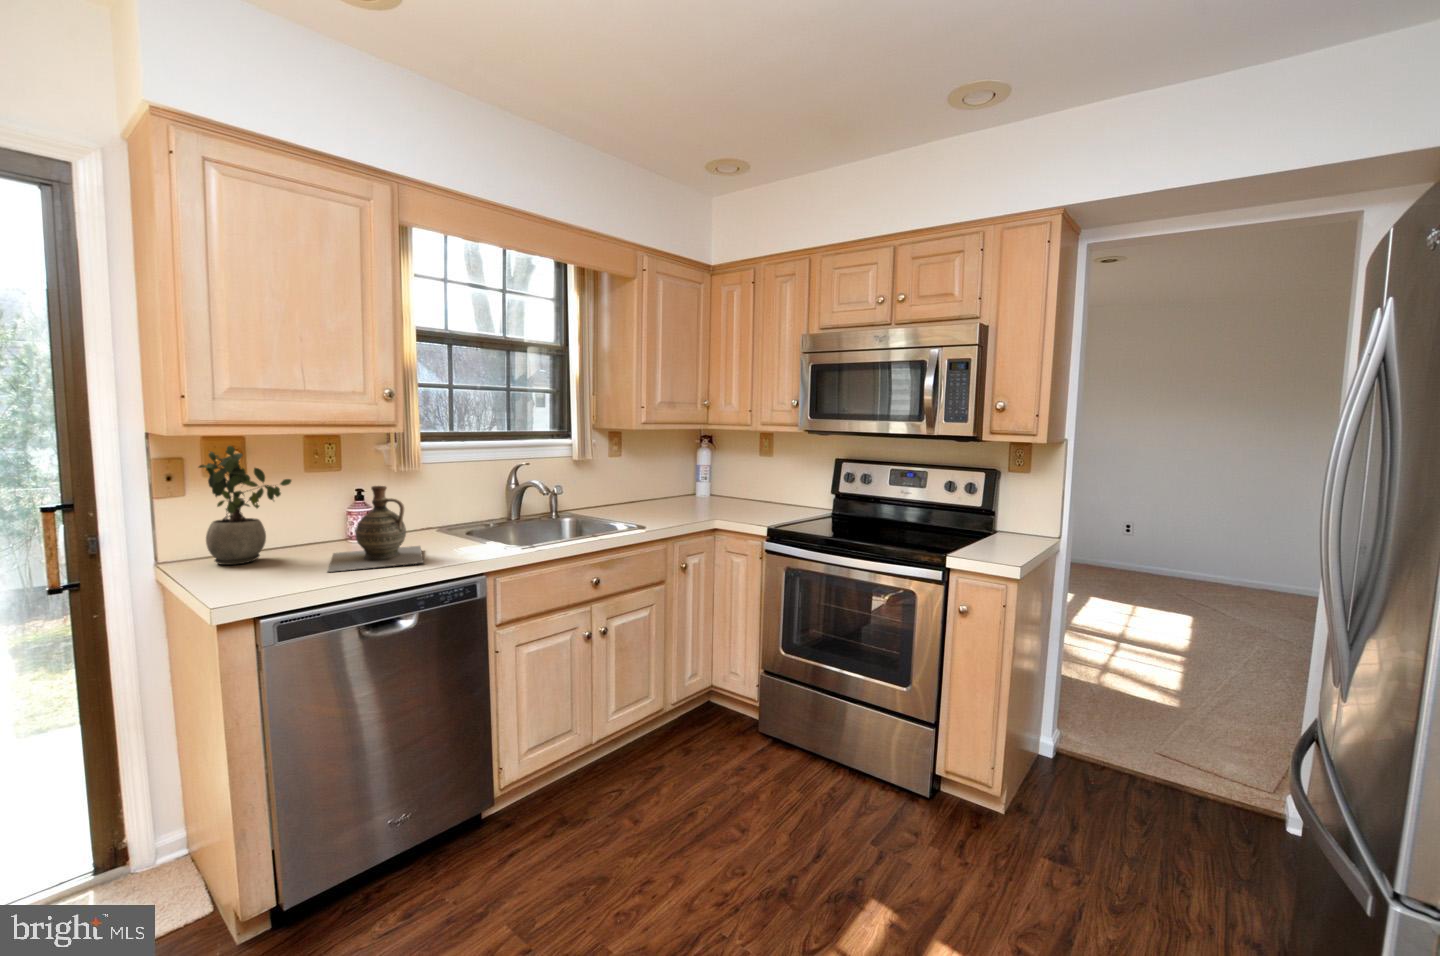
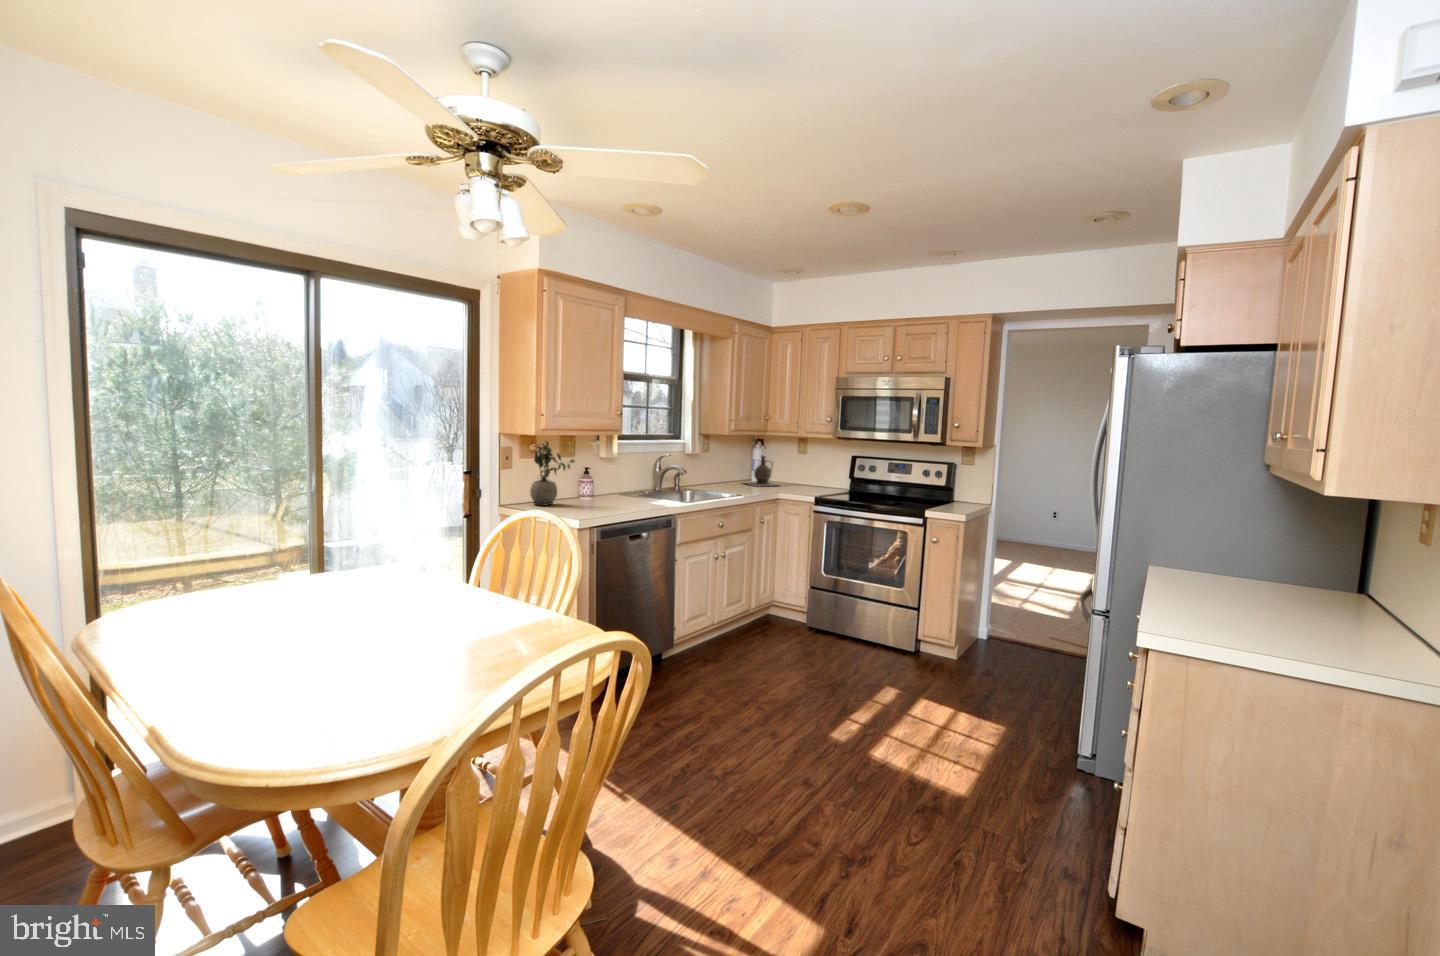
ceramic jug: present [328,486,423,572] -> present [744,456,778,486]

